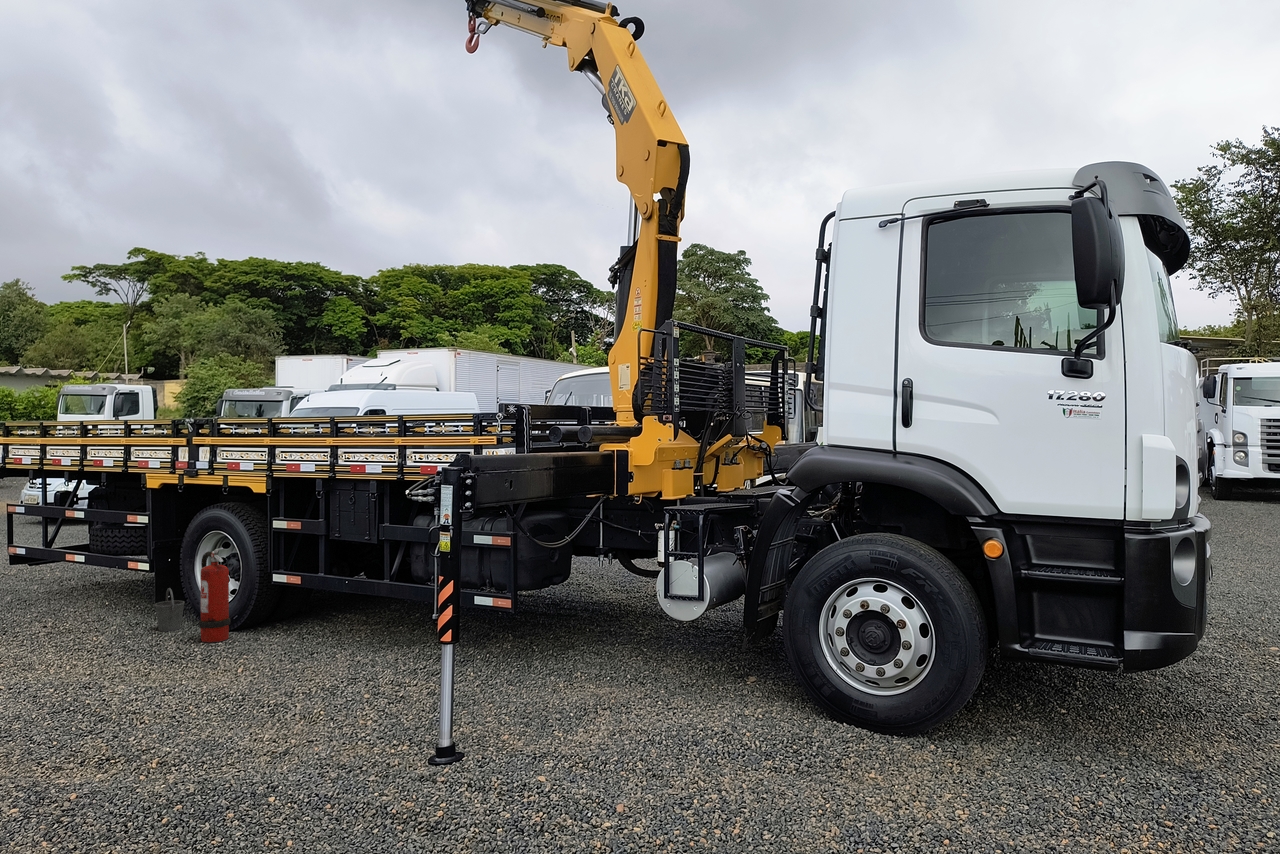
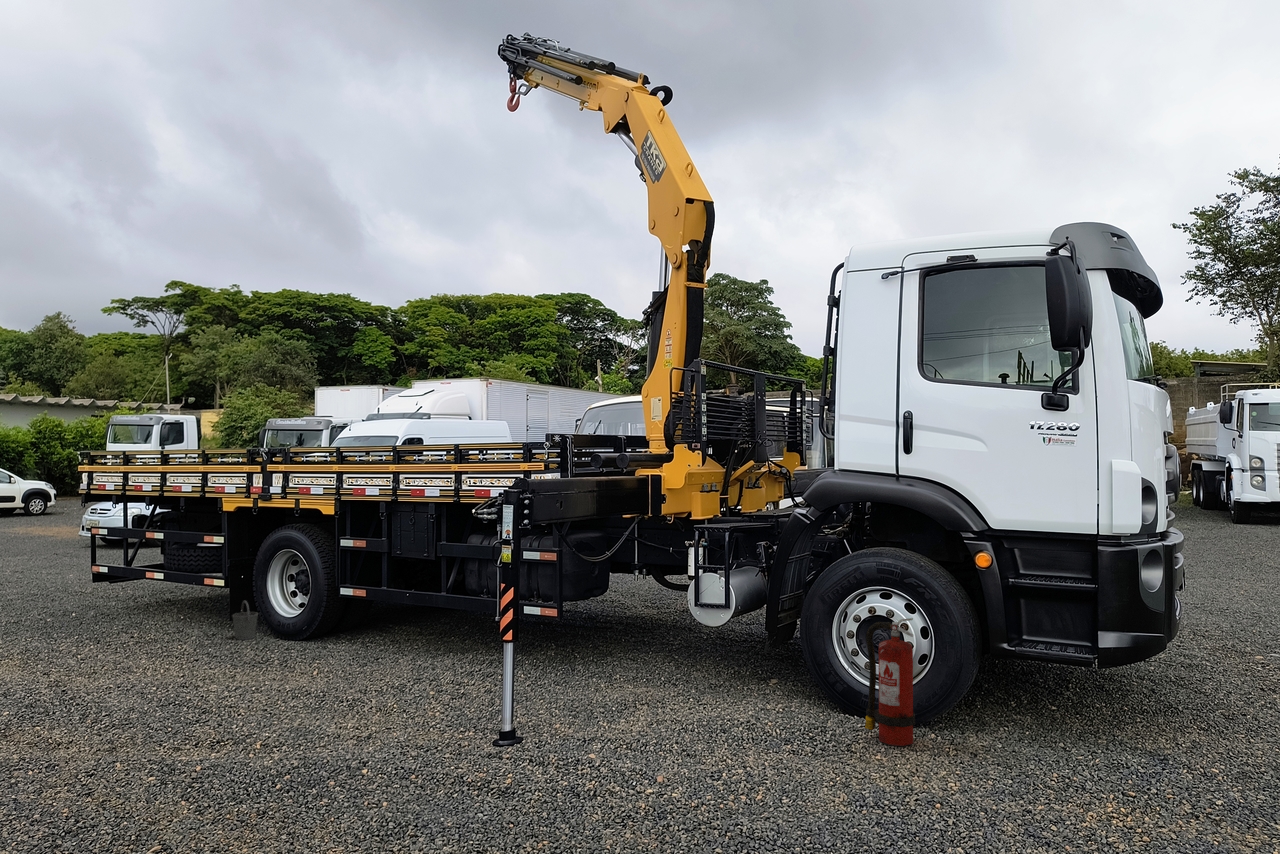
fire extinguisher: present [199,548,231,643] -> present [865,618,915,746]

